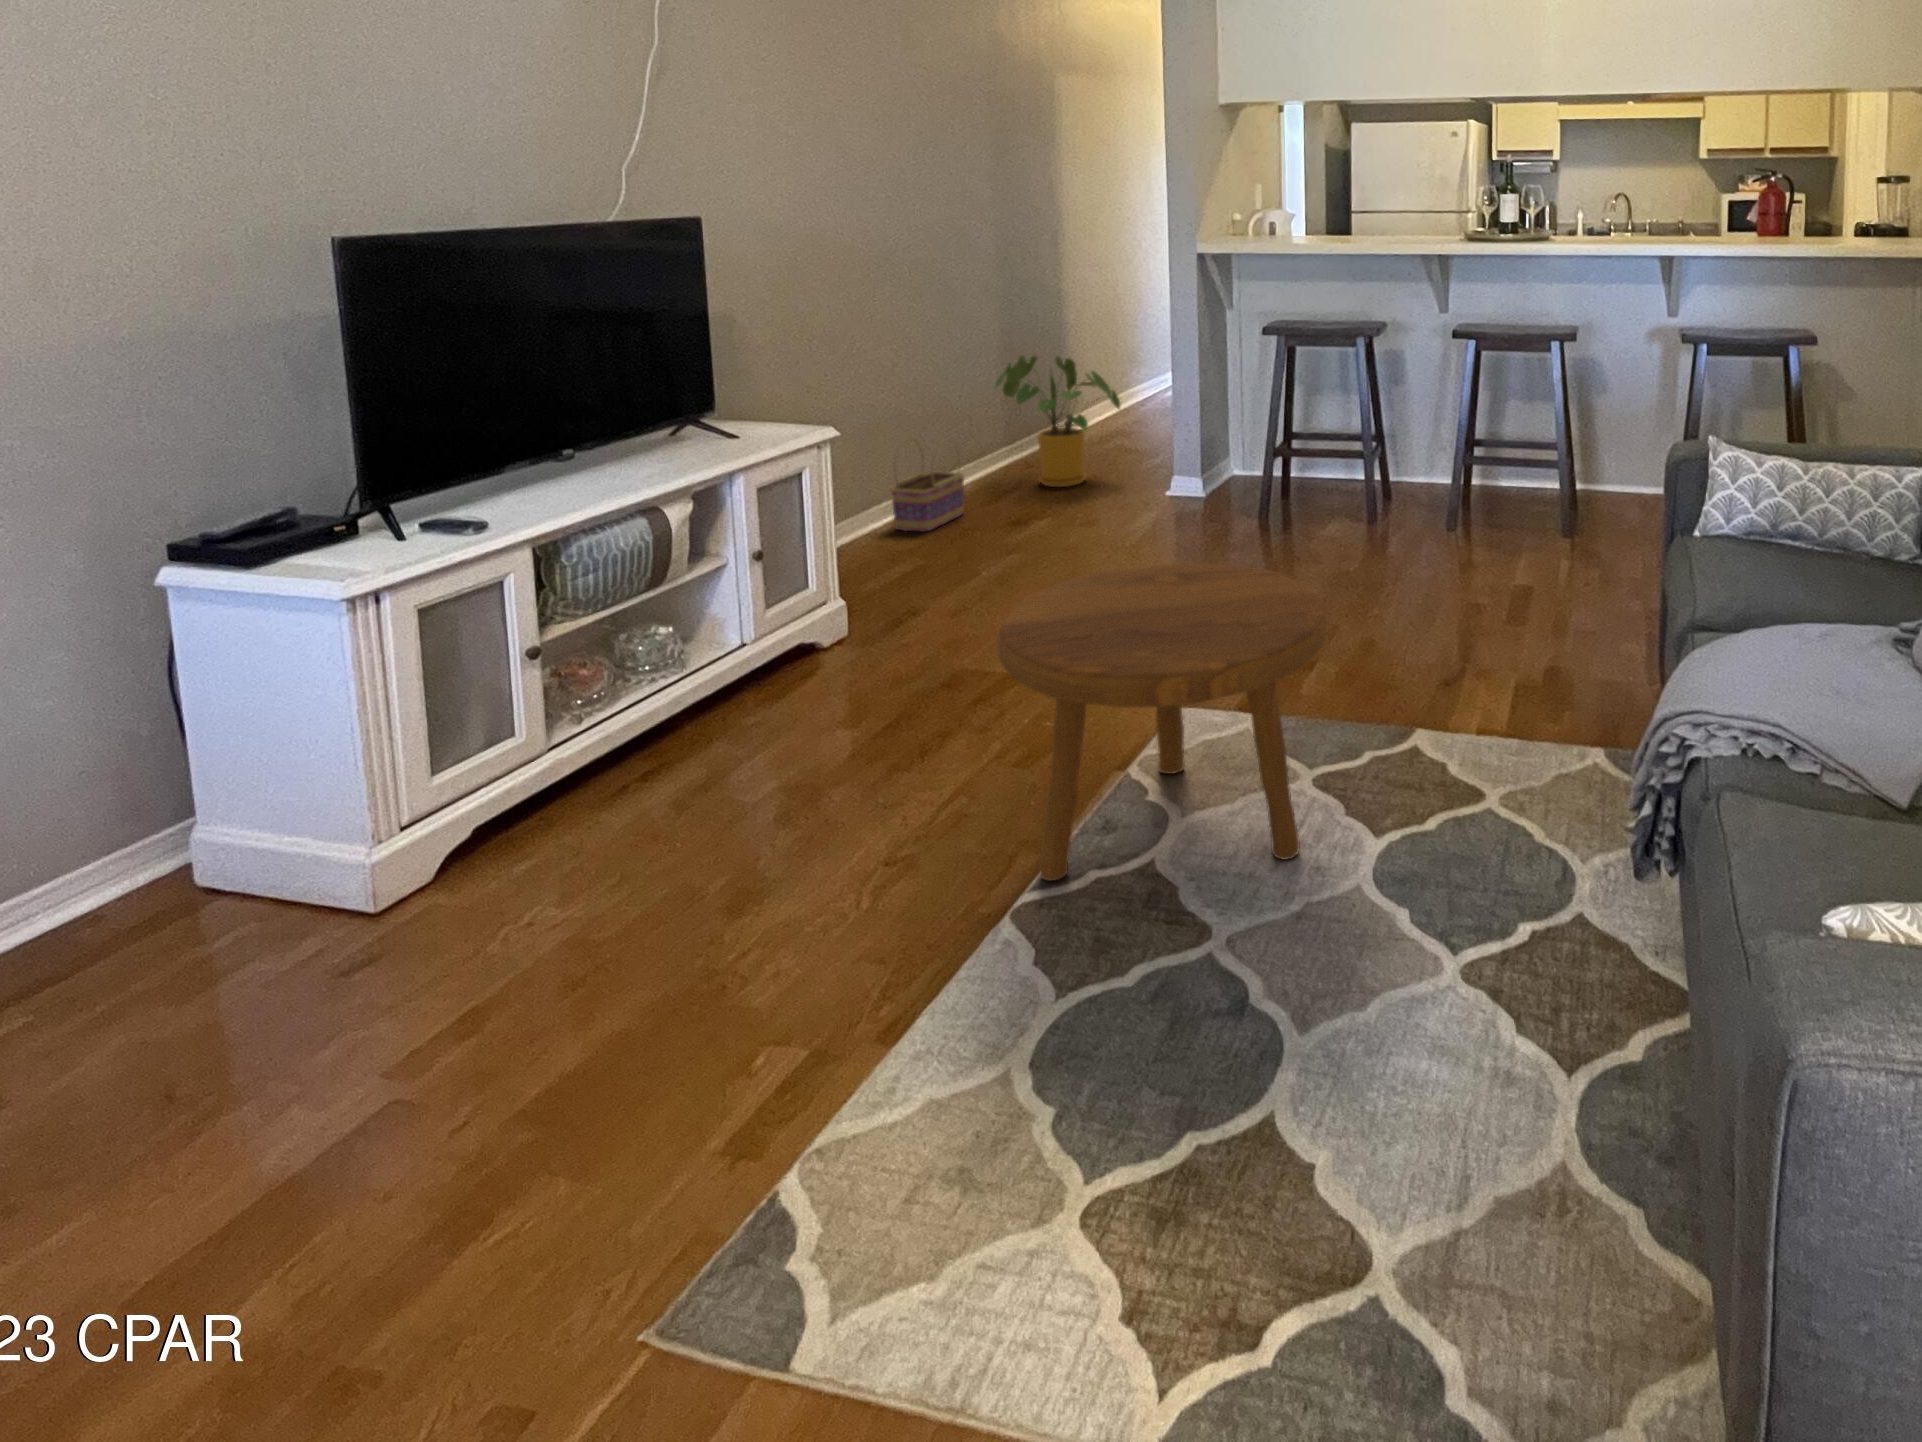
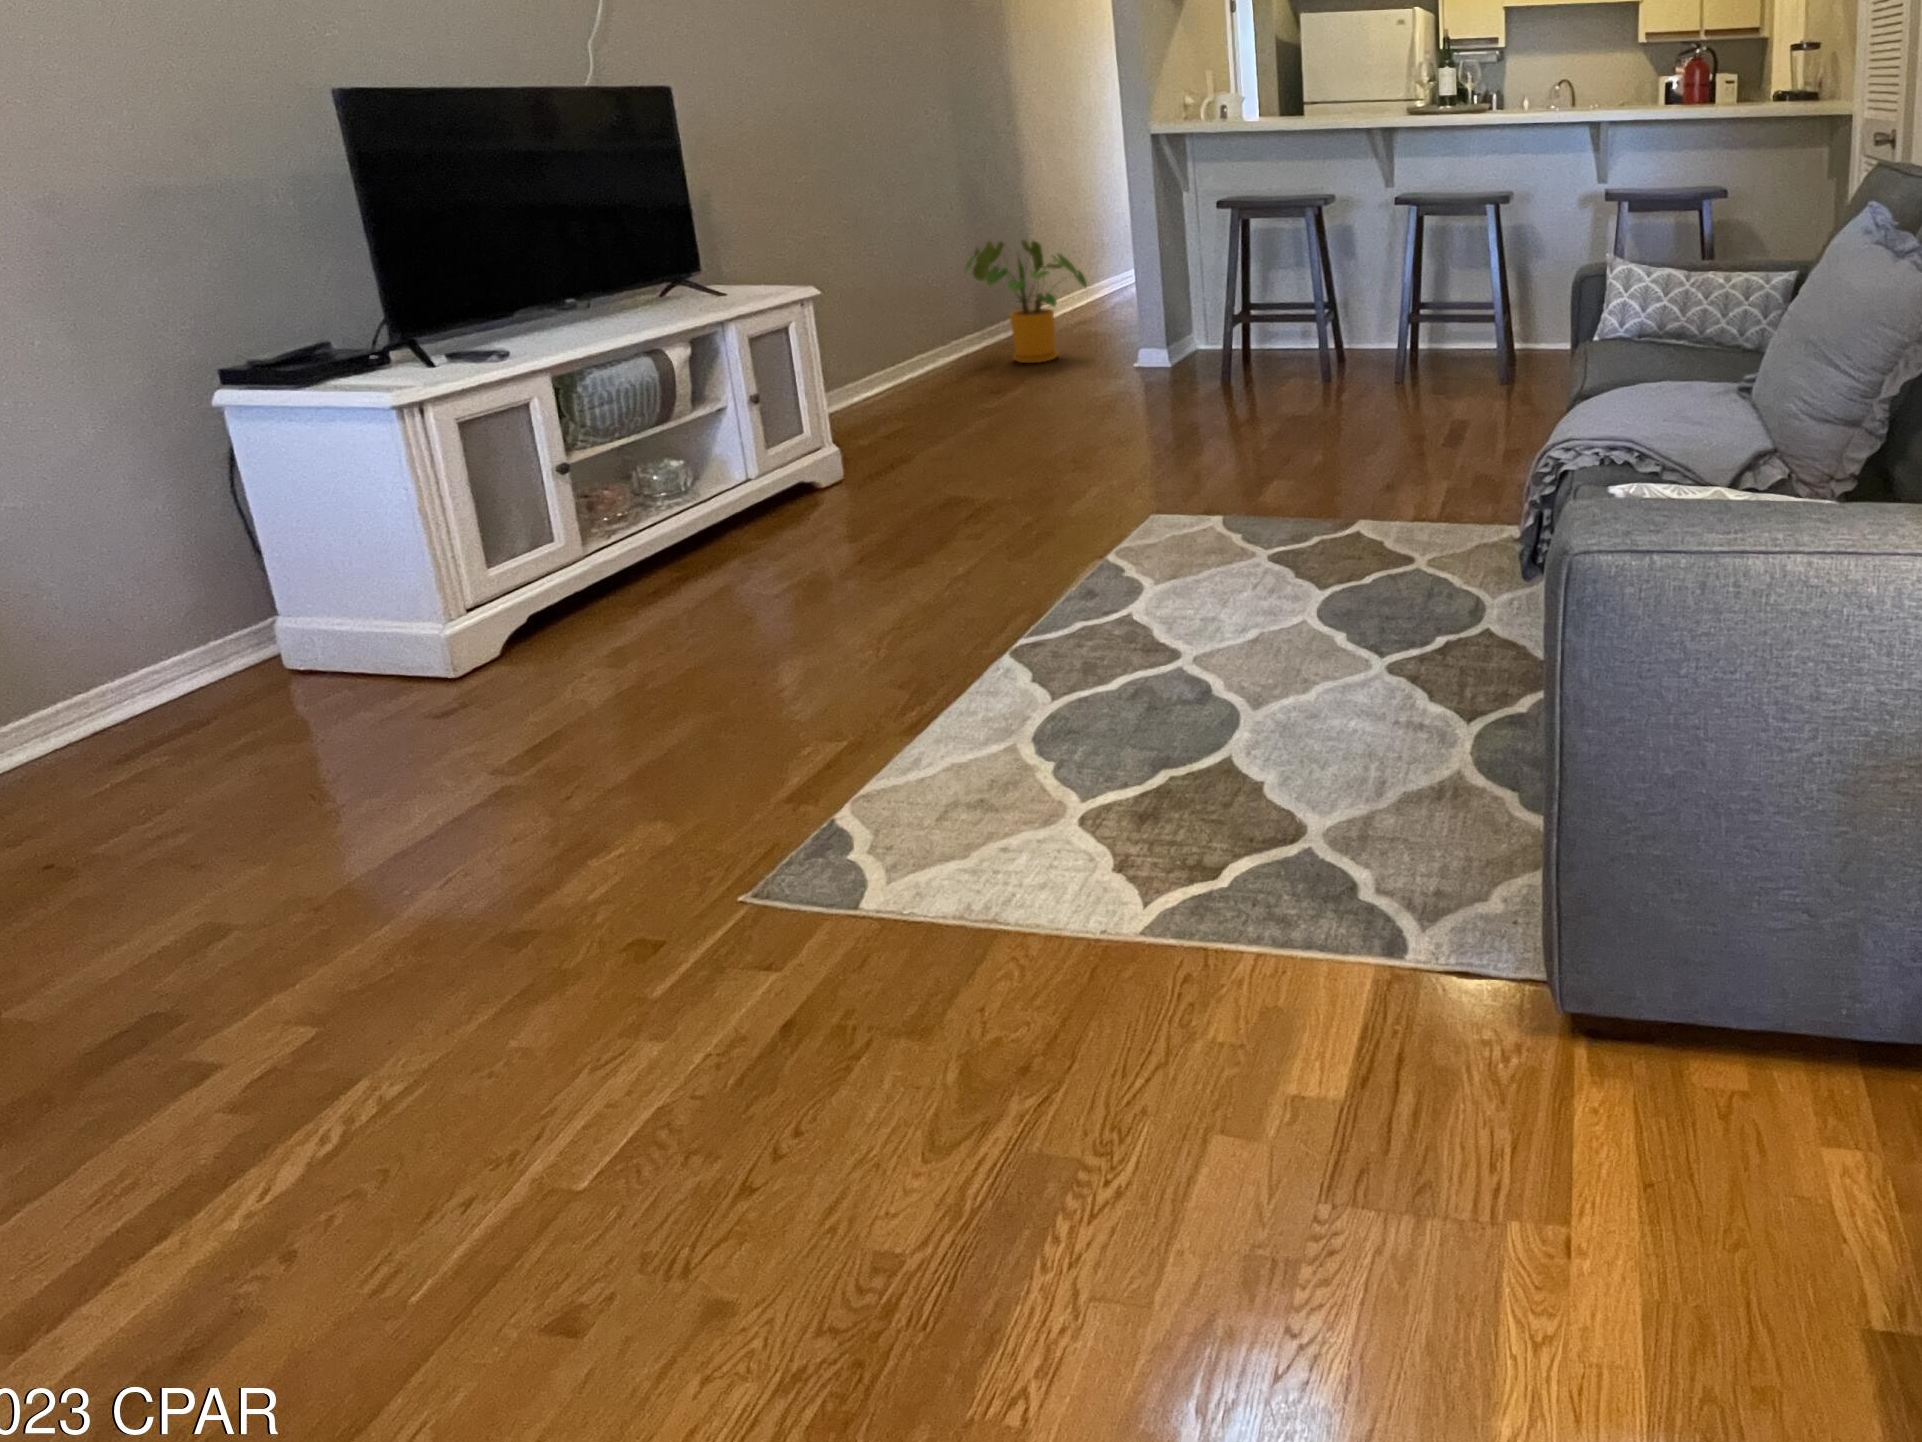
basket: present [891,451,964,531] -> none [872,315,944,401]
footstool: present [997,563,1326,881] -> none [982,377,1270,630]

